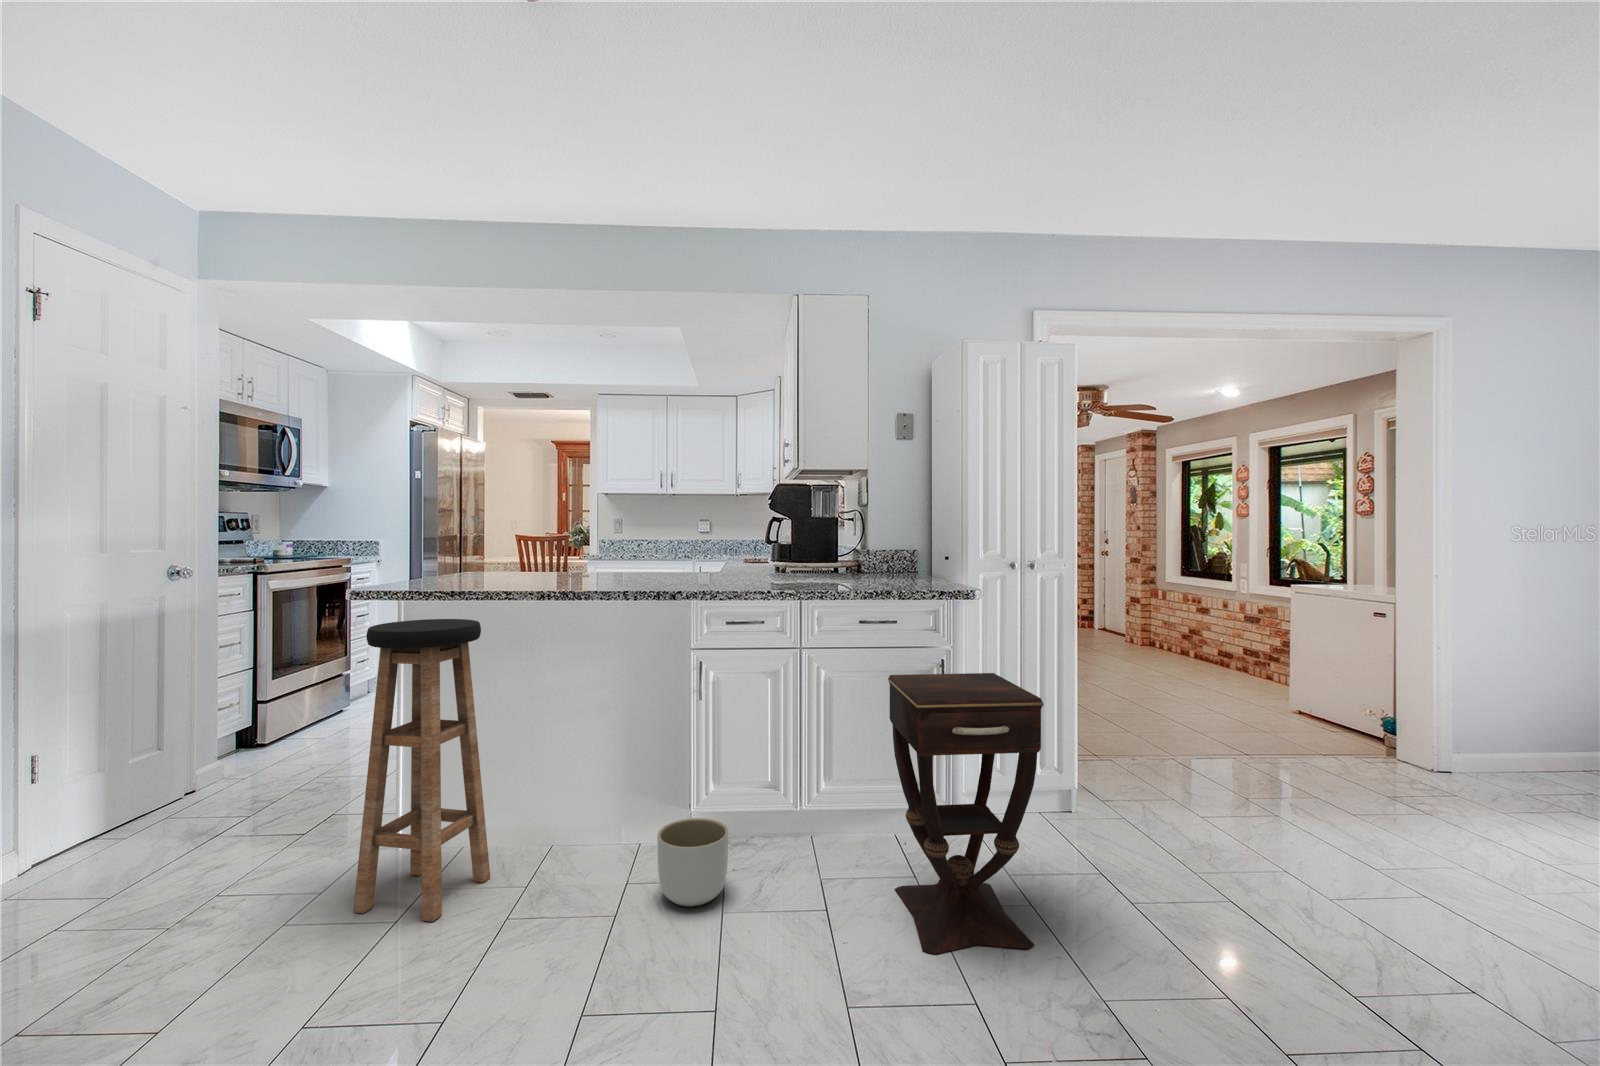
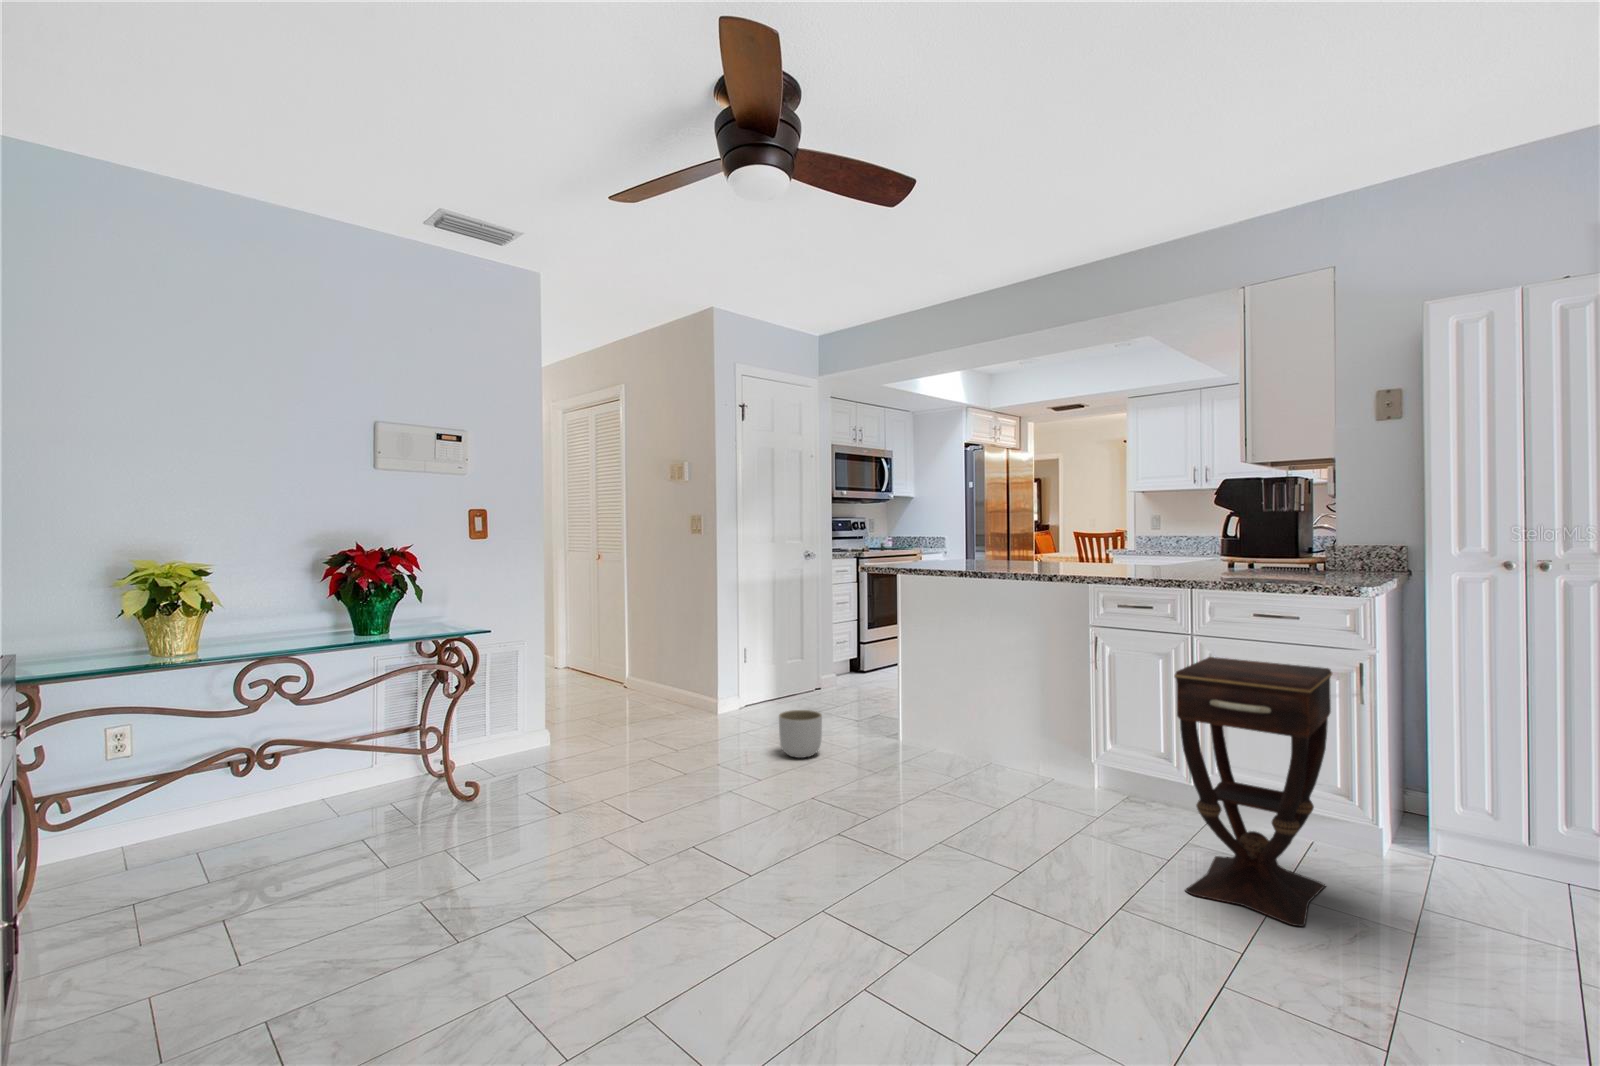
bar stool: present [353,619,490,922] -> none [850,587,927,773]
planter: present [657,818,728,906] -> present [779,710,822,758]

